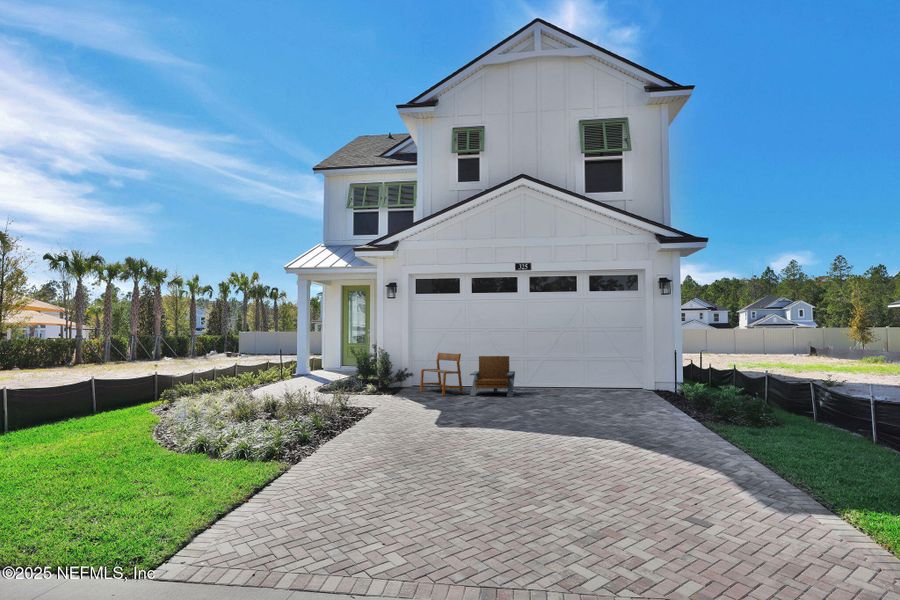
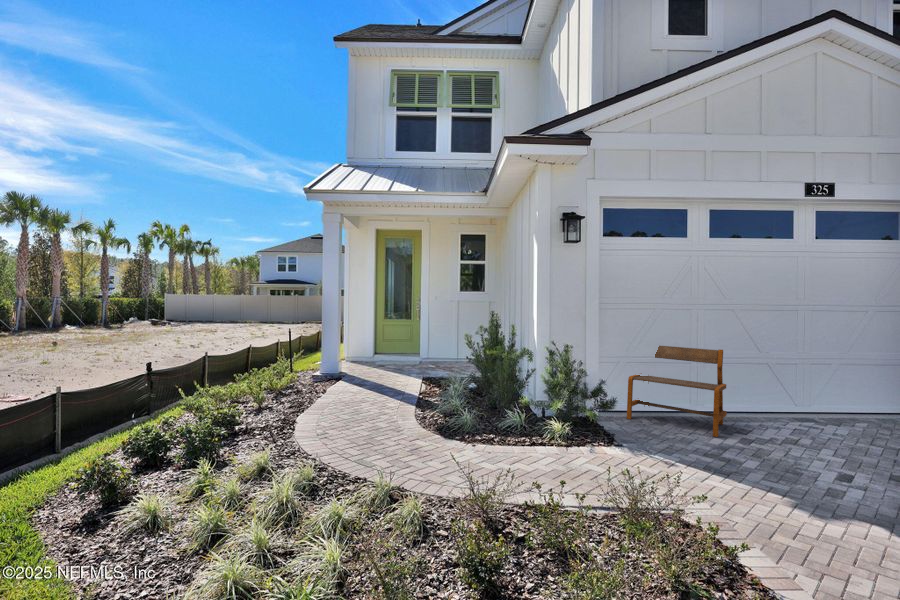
lounge chair: present [470,356,515,397] -> none [727,353,857,438]

